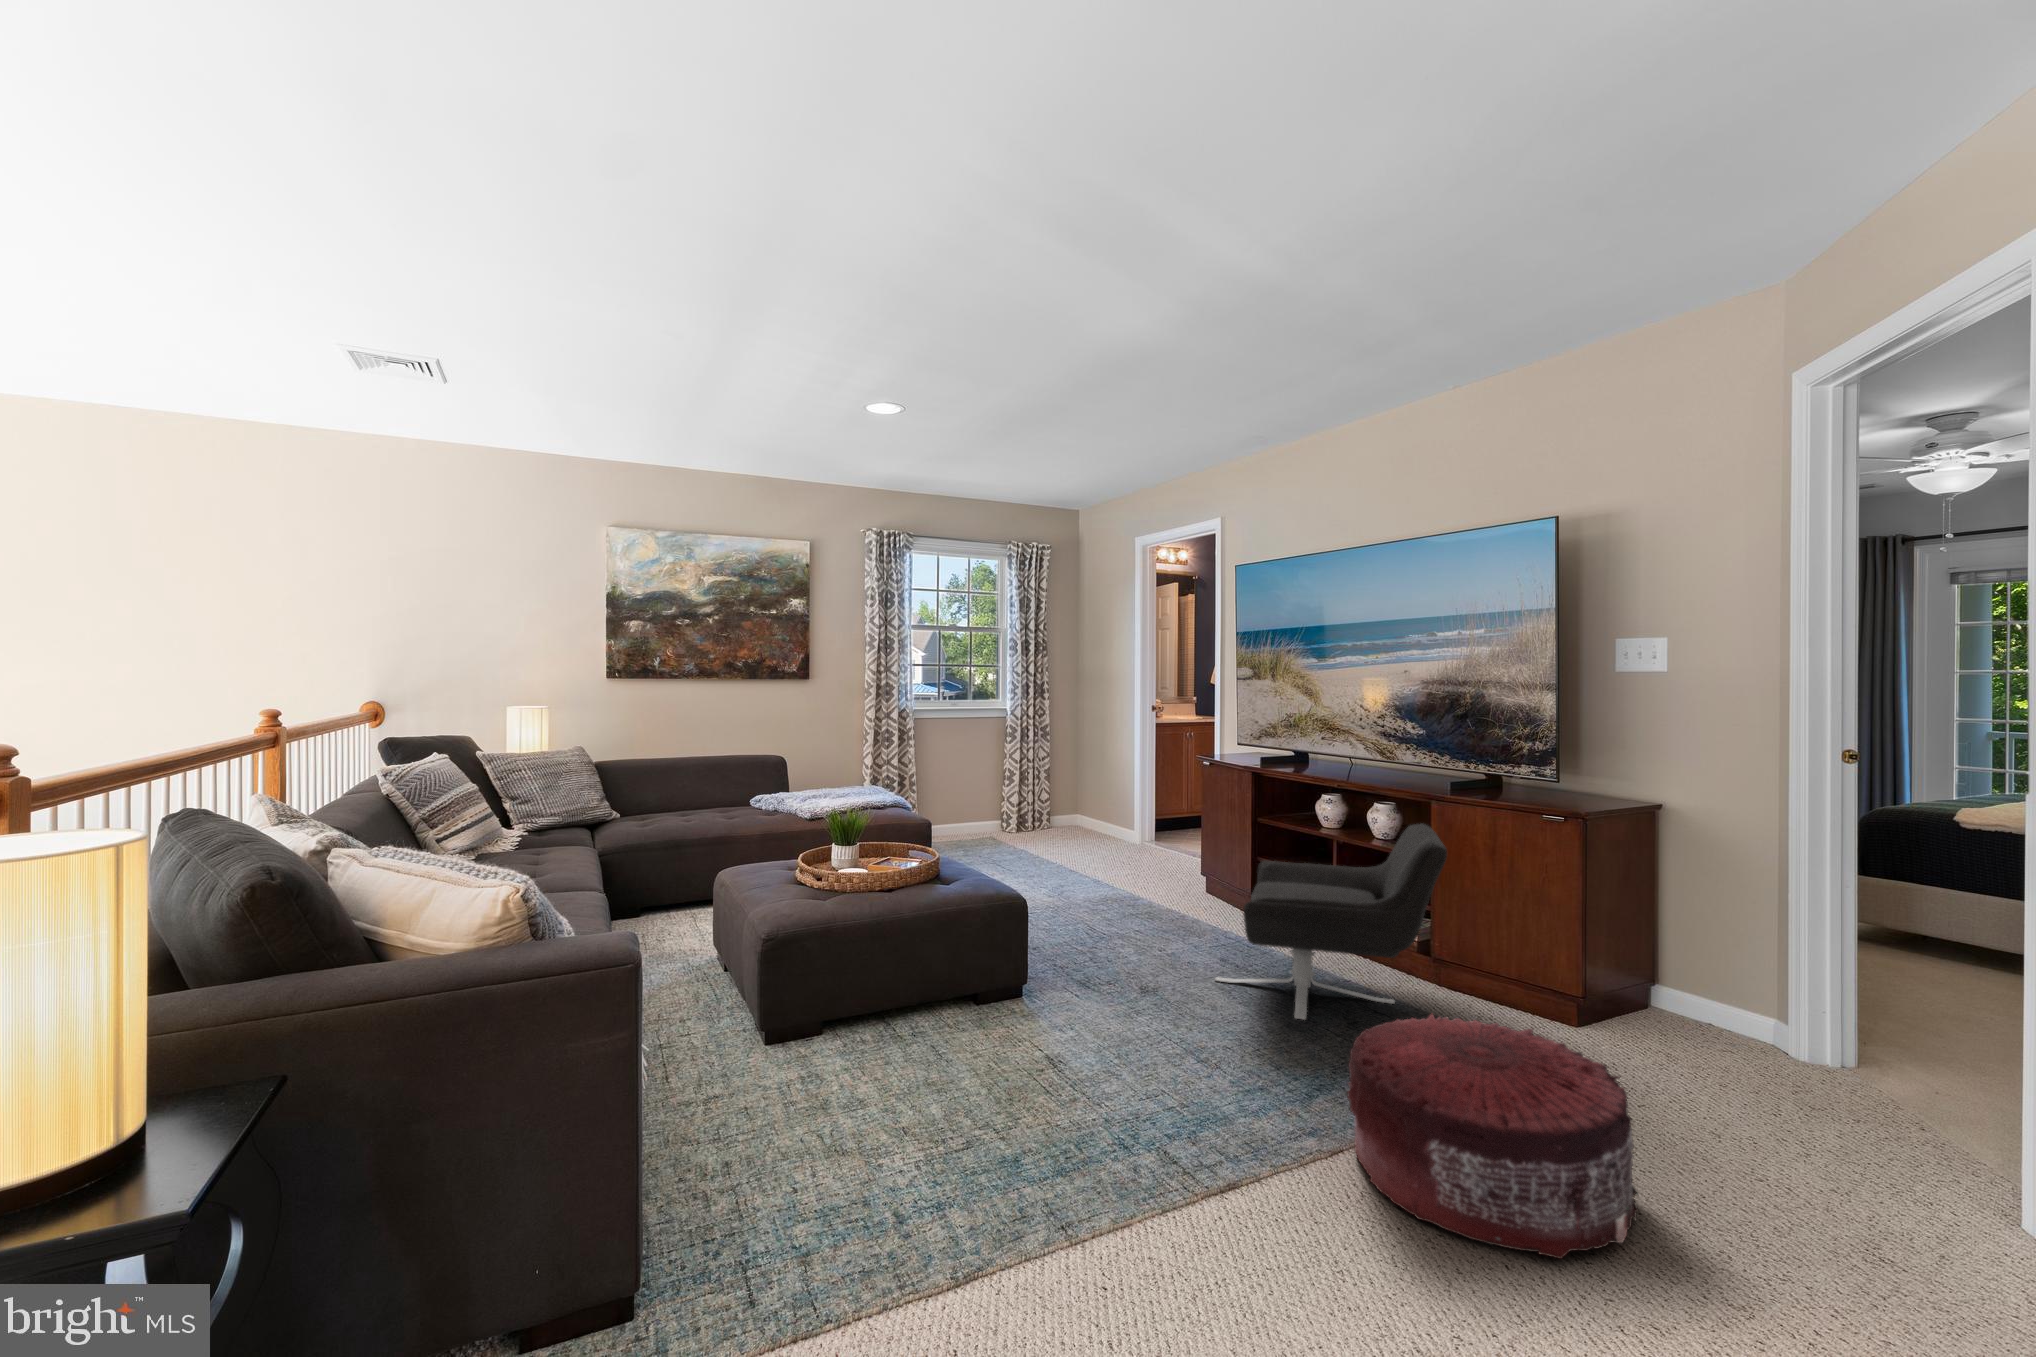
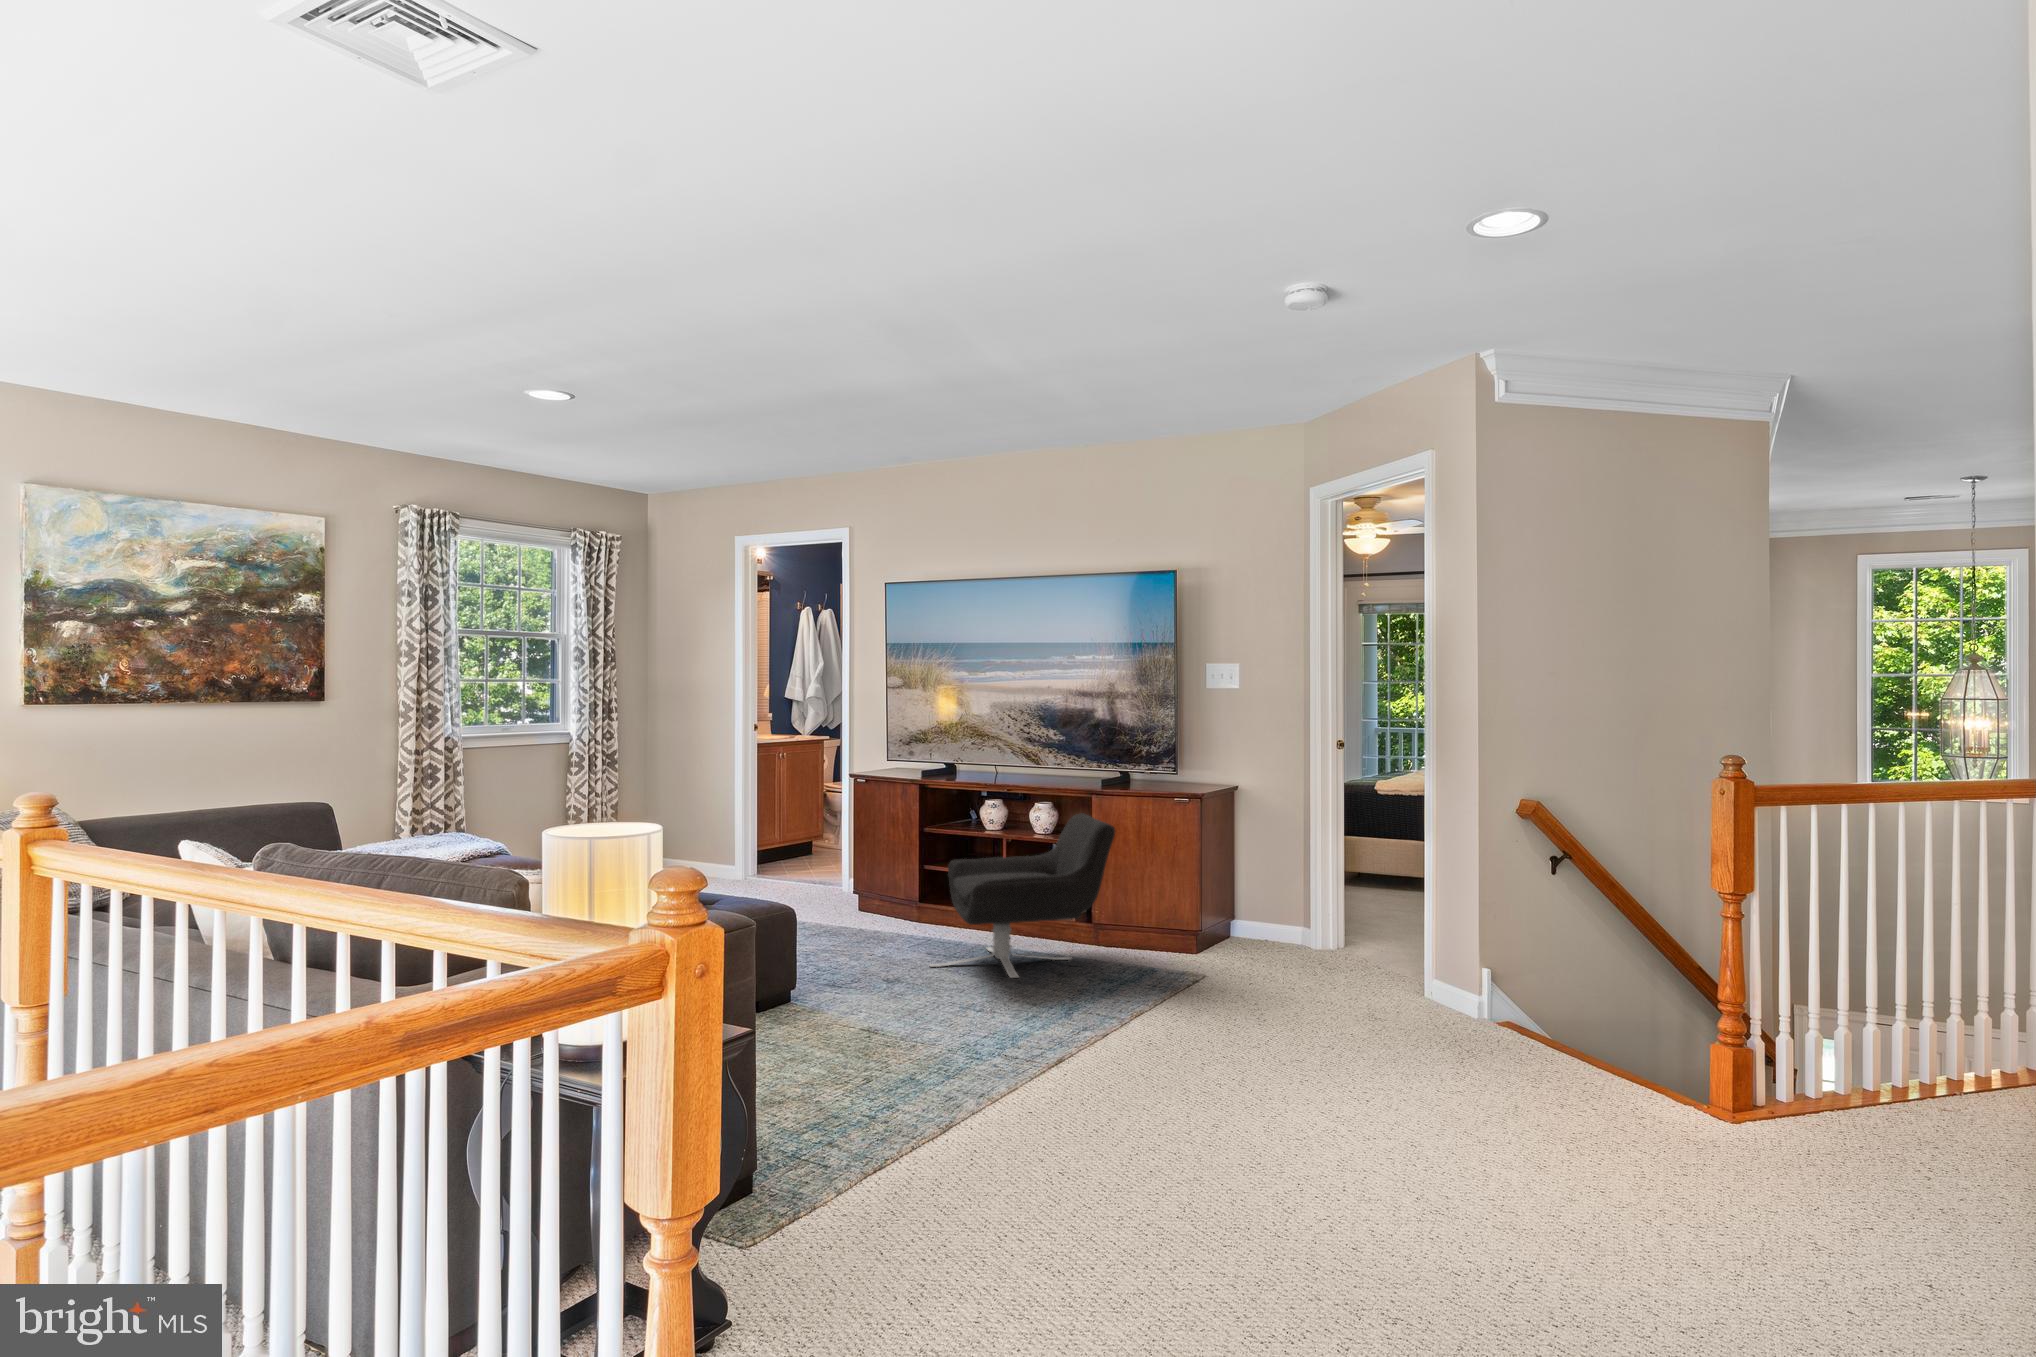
pouf: present [1347,1014,1638,1259] -> none [1098,932,1264,1049]

